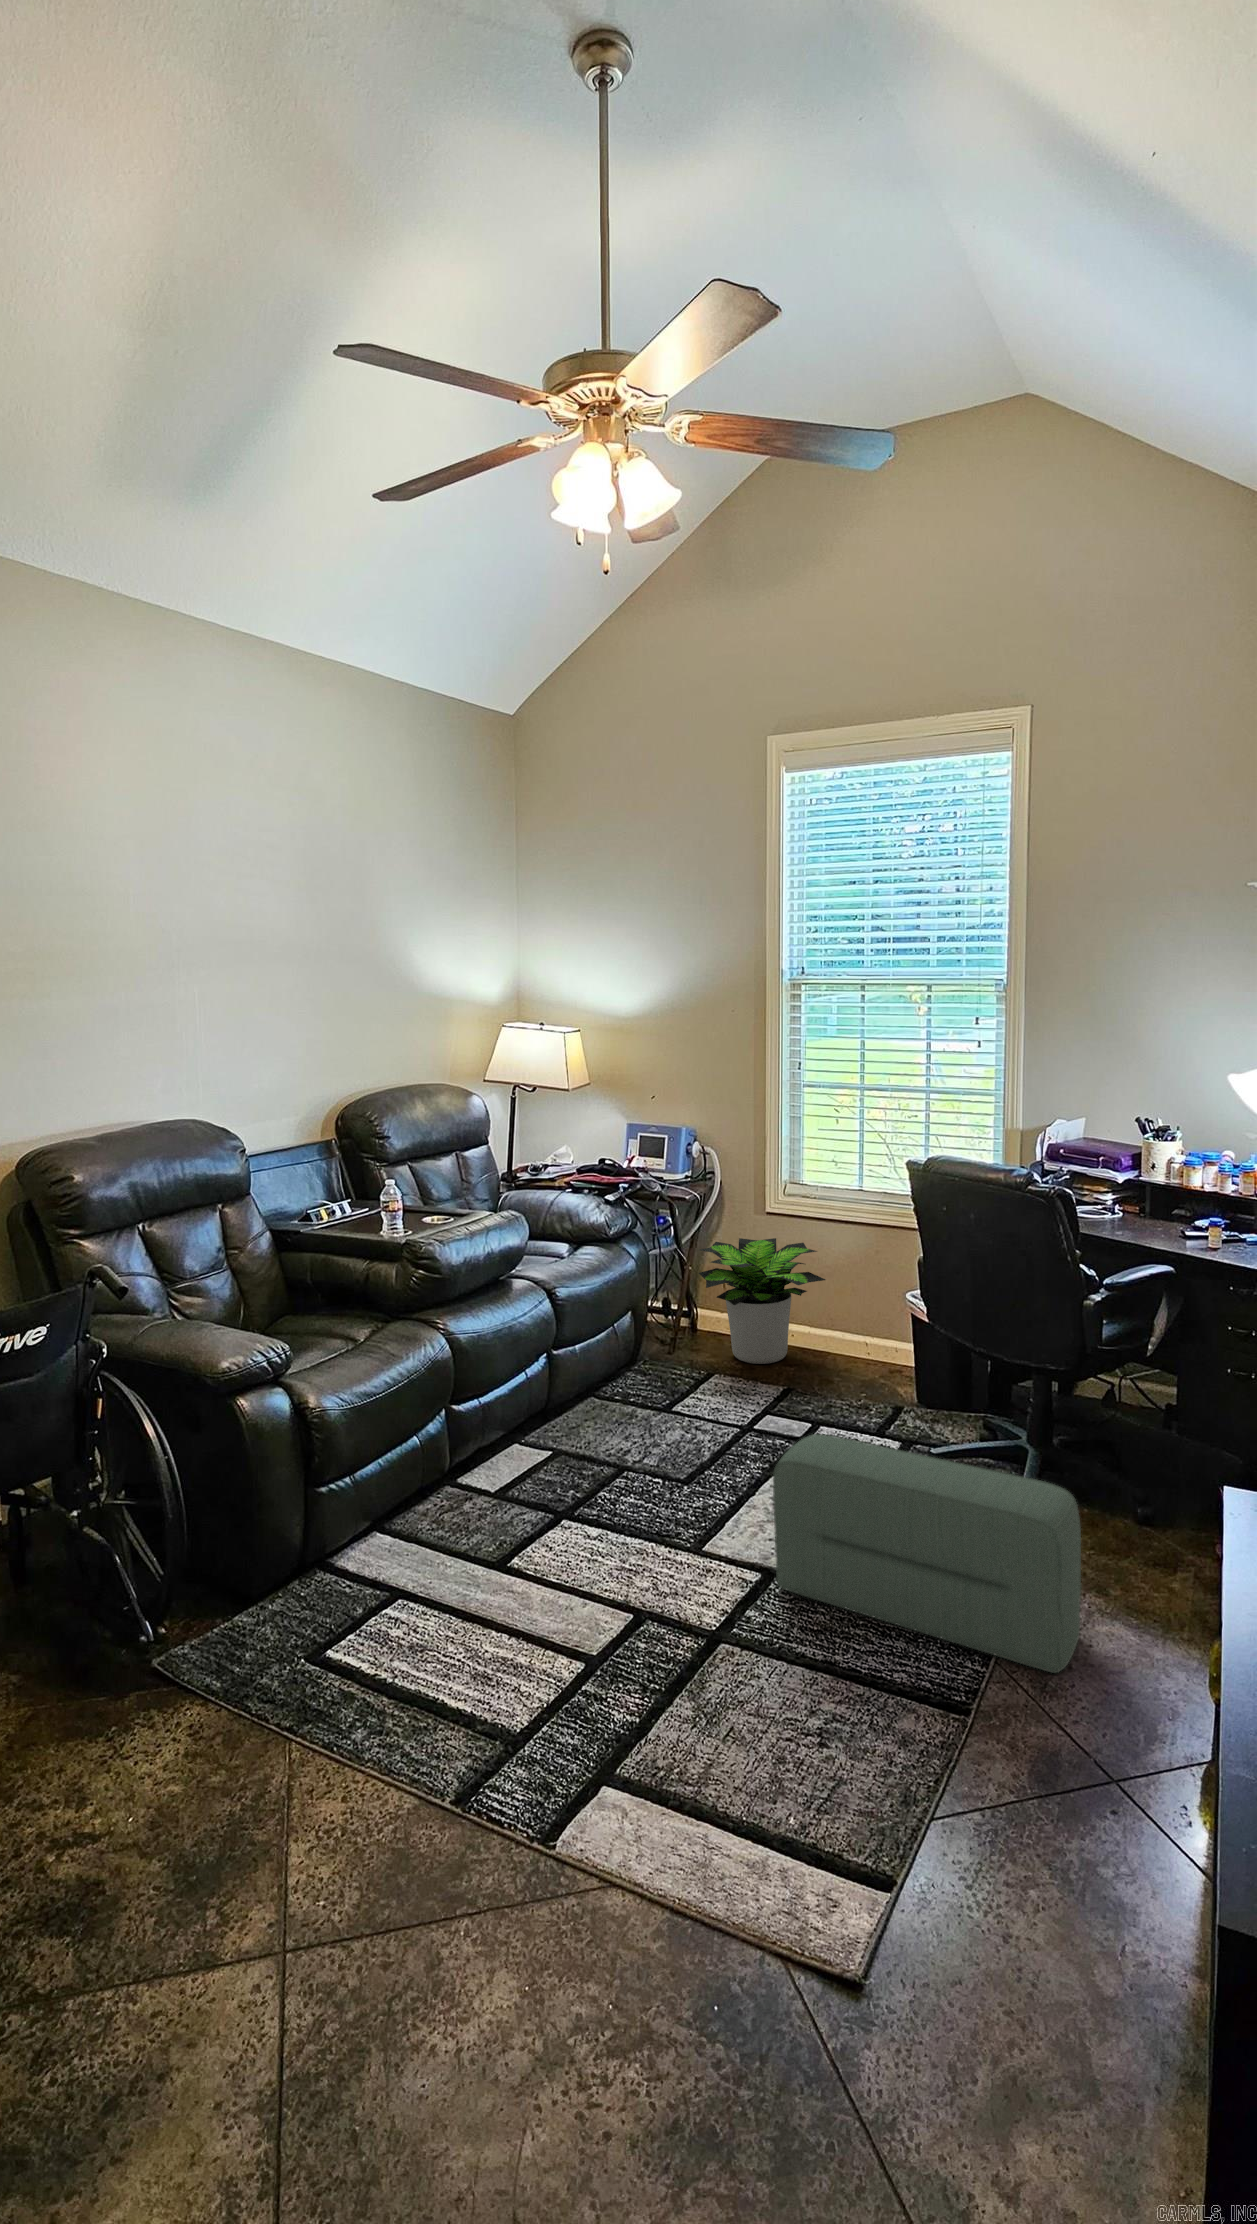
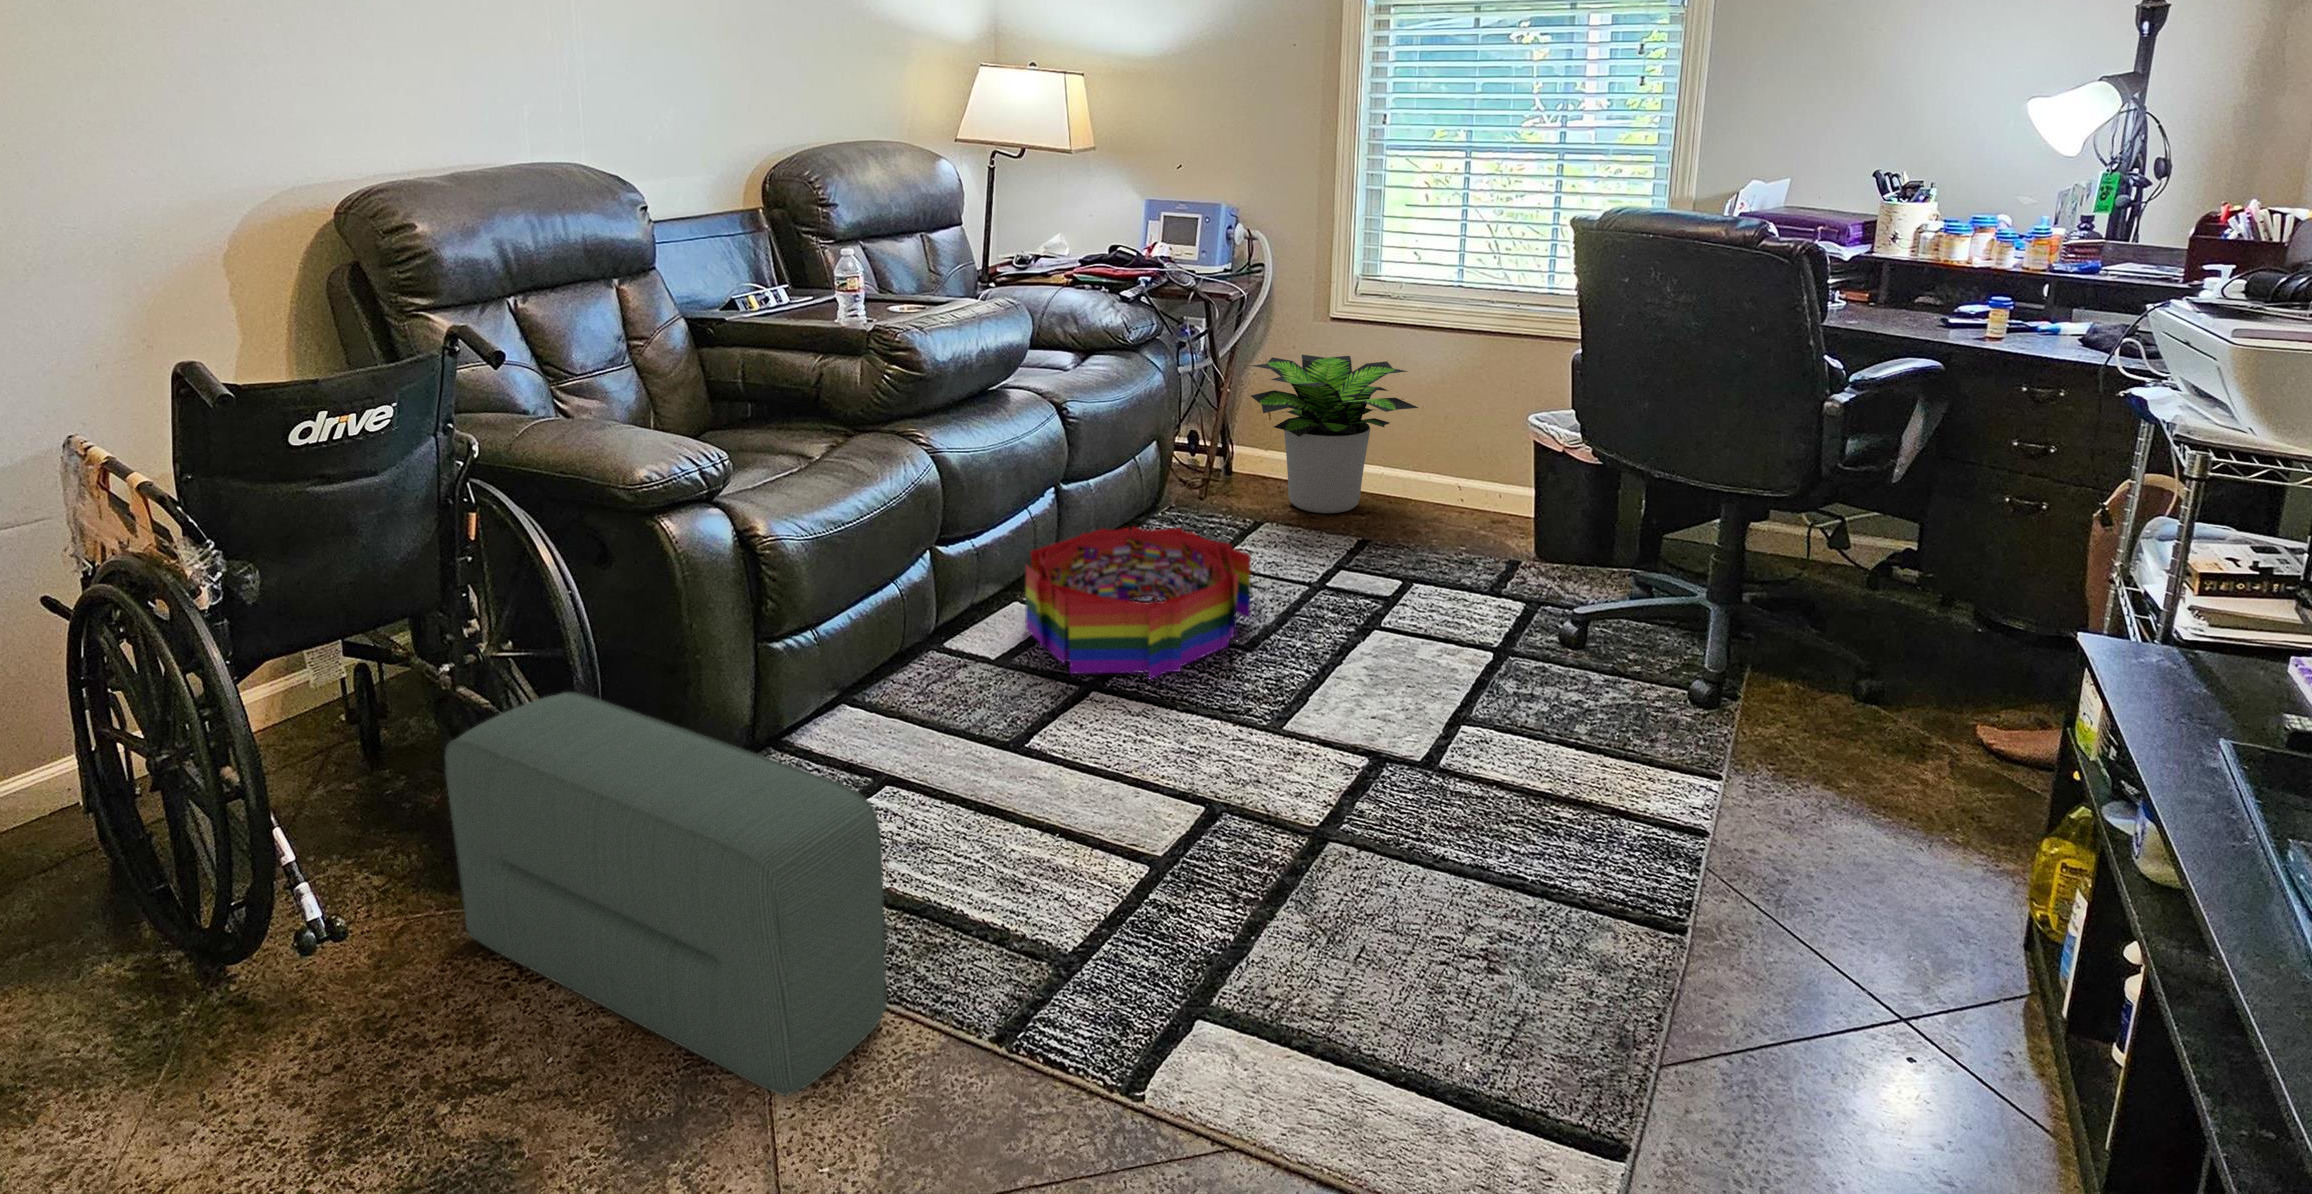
storage bin: none [517,1384,687,1509] -> present [1025,526,1251,679]
pouf: present [773,1434,1081,1673] -> present [445,692,887,1096]

